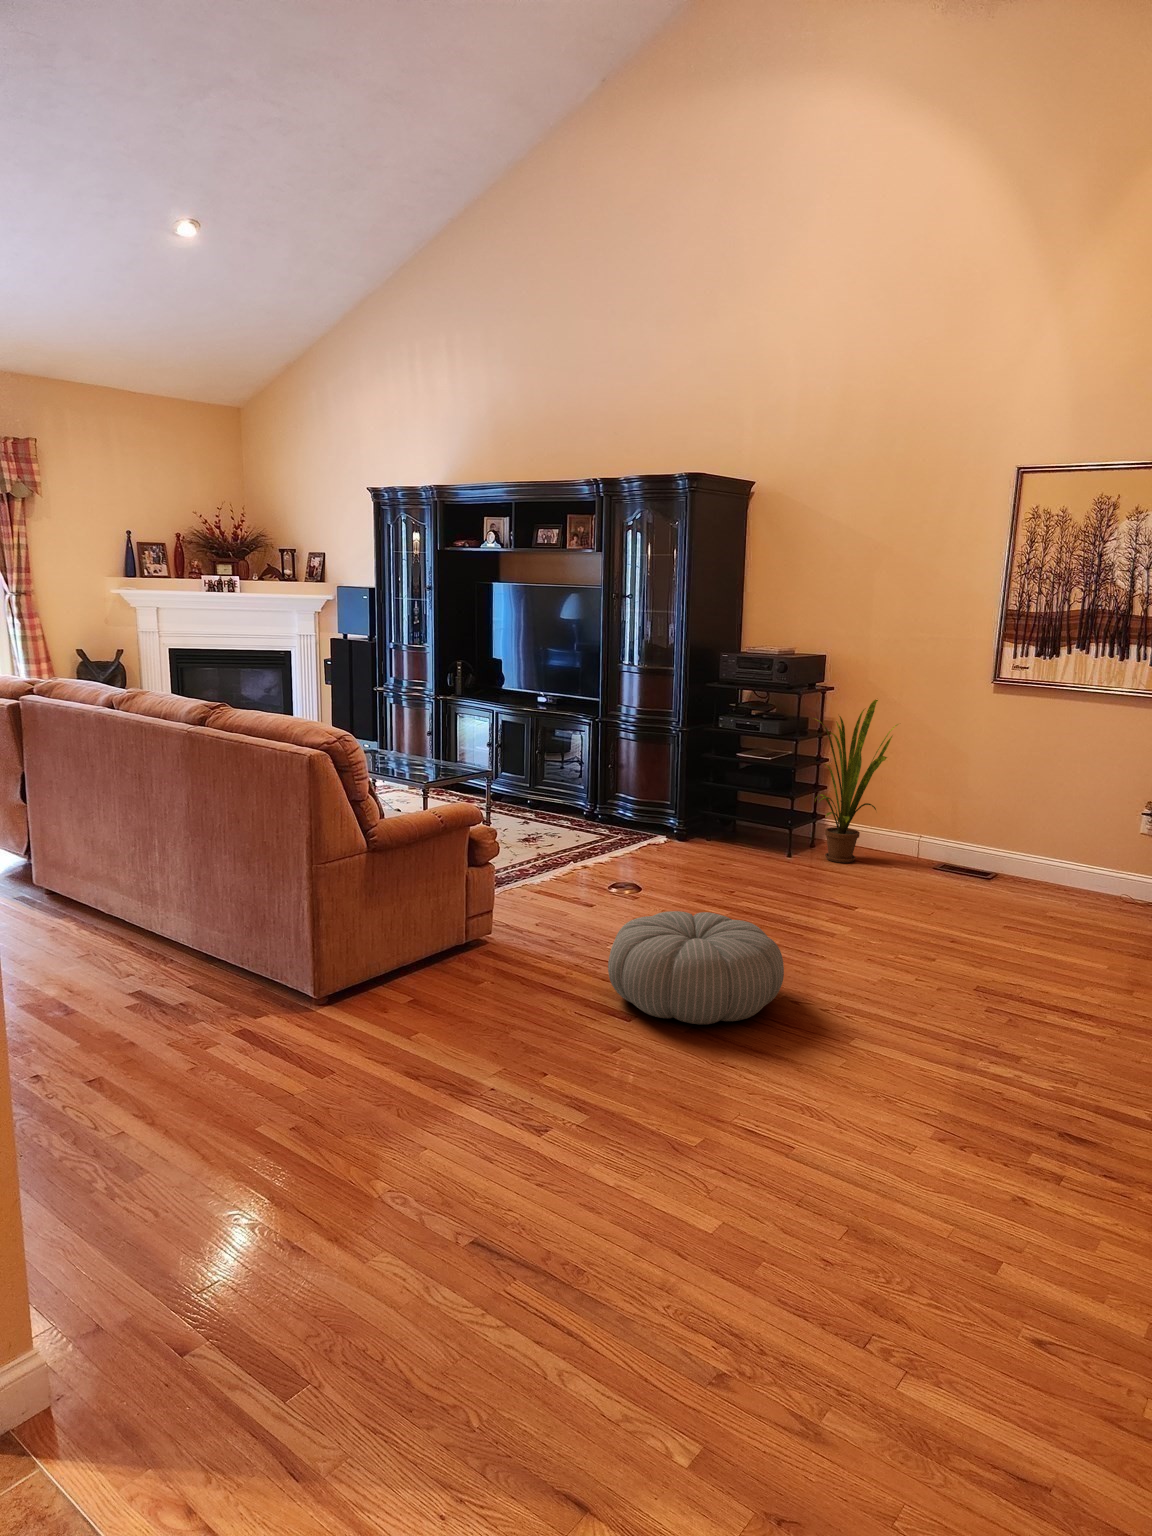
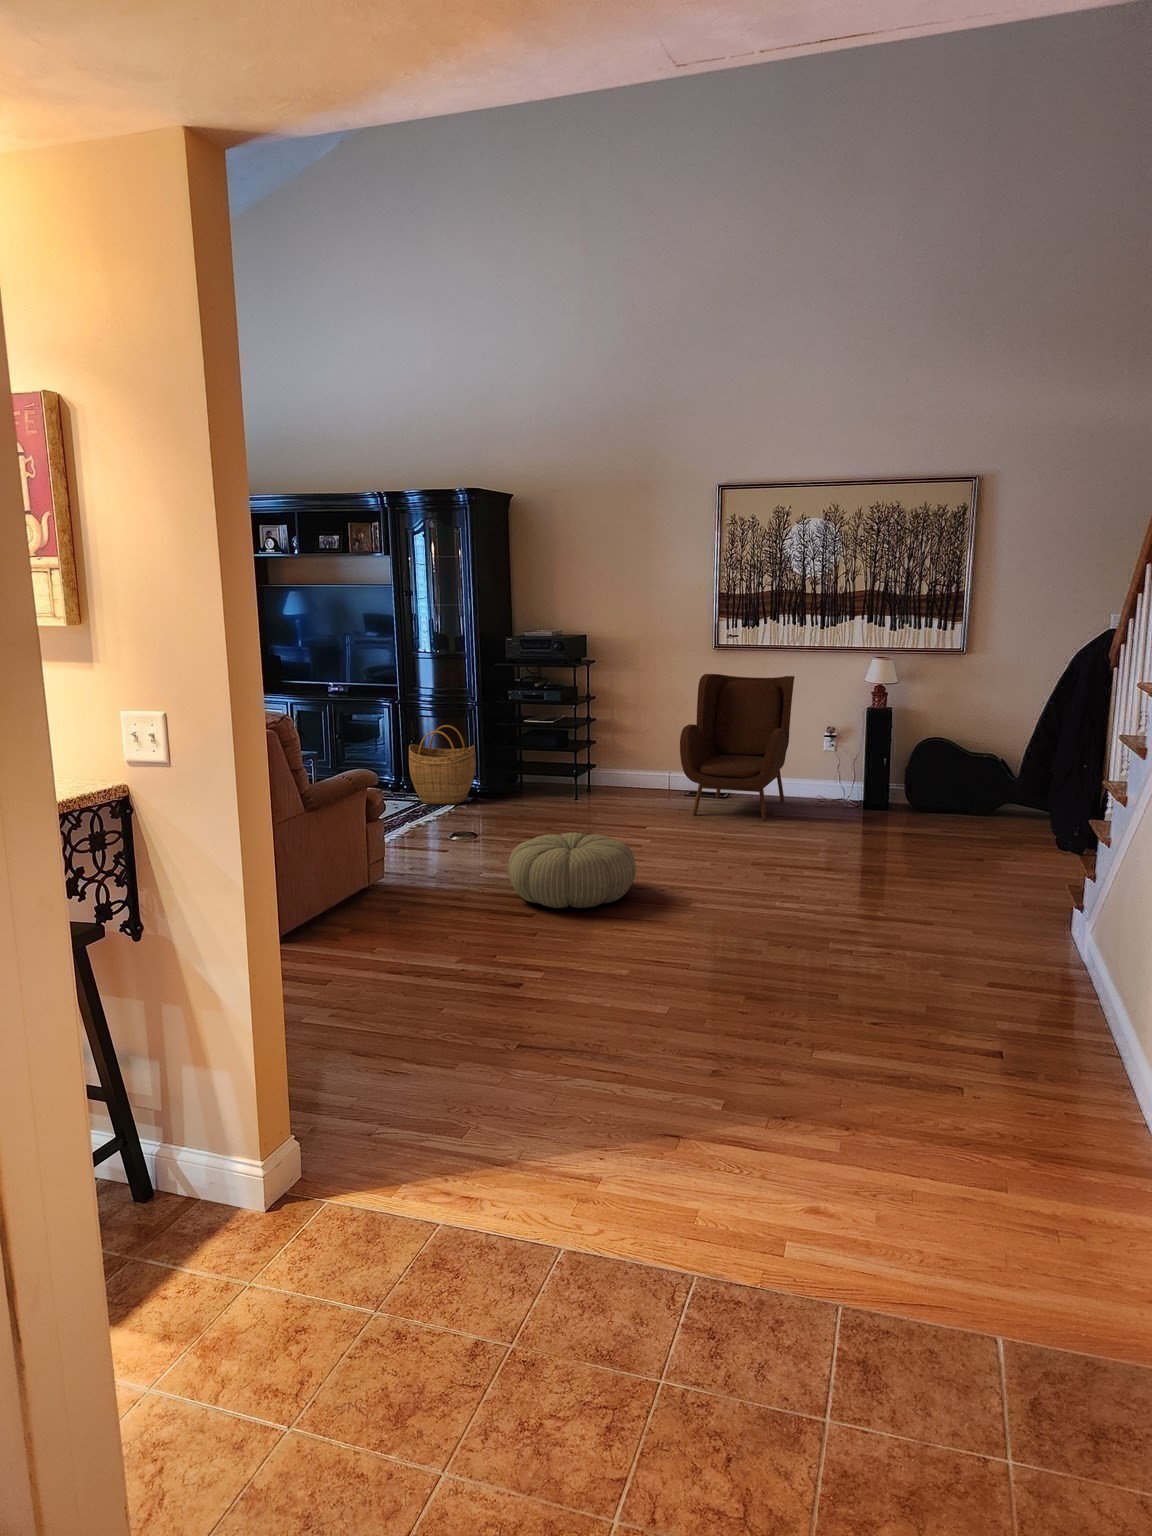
house plant: present [813,700,898,863] -> none [578,667,649,799]
armchair: none [920,715,1102,921] -> present [680,674,794,820]
woven basket: none [597,751,676,845] -> present [409,725,476,804]

